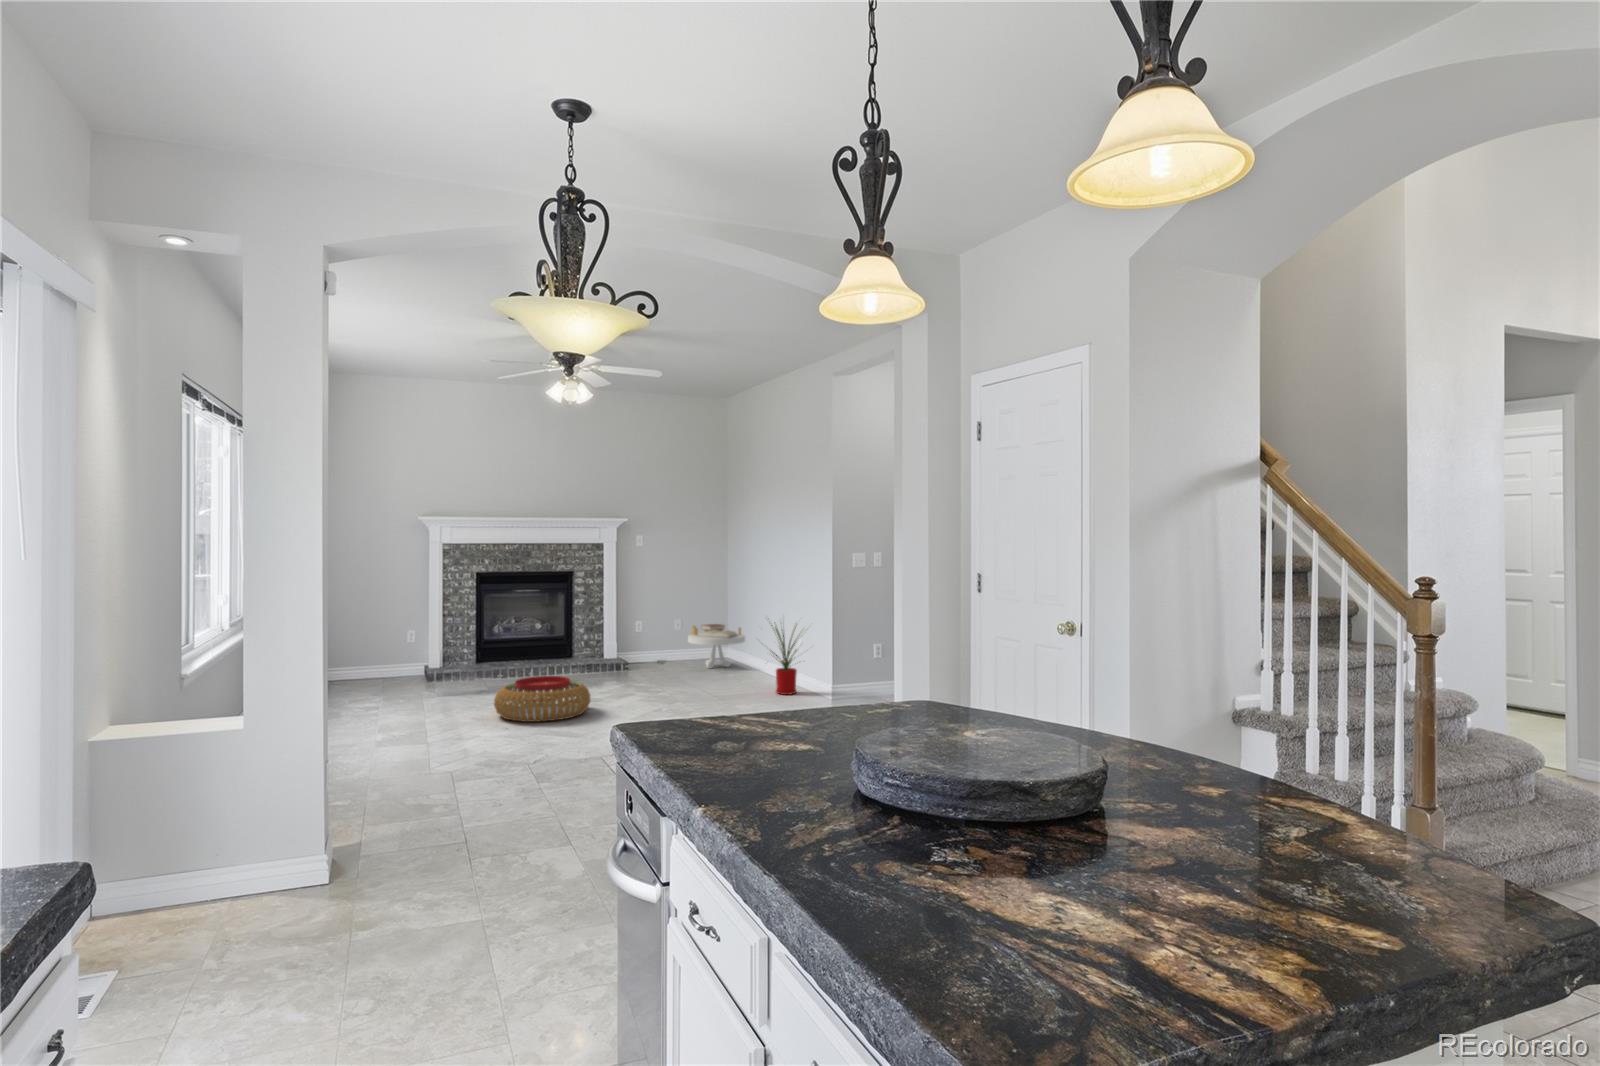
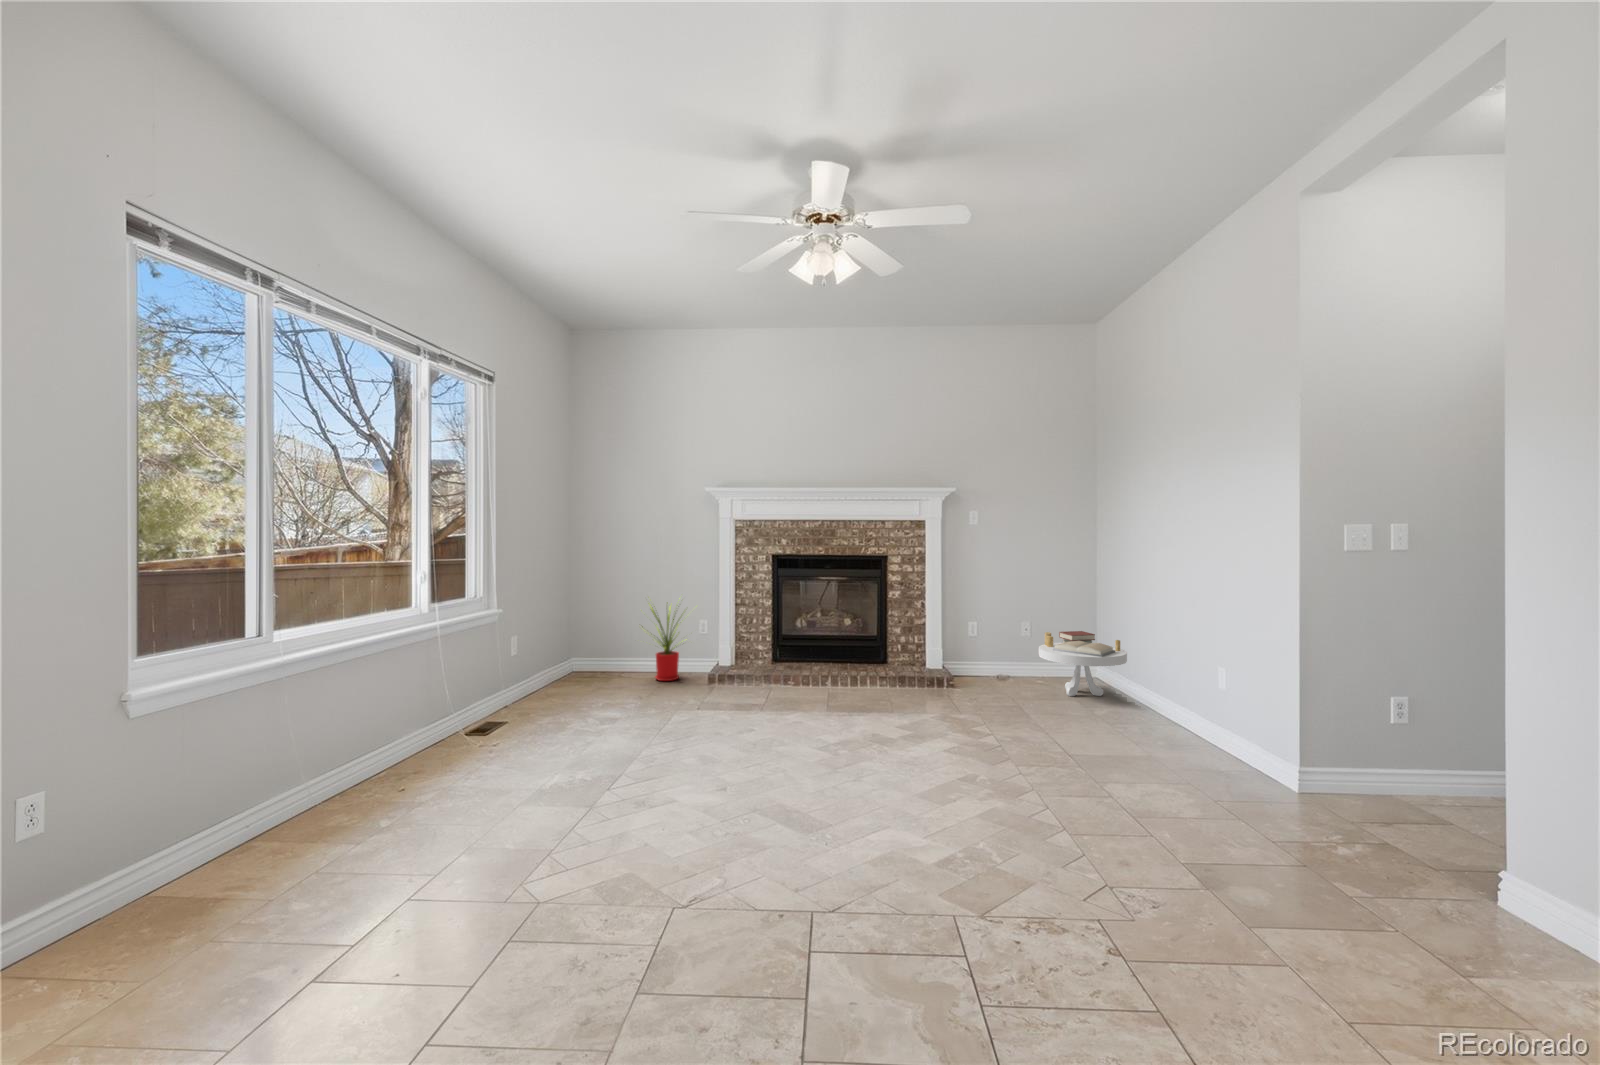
house plant: present [771,625,802,695] -> present [642,607,679,681]
pouf: present [494,676,590,722] -> none [720,710,864,796]

